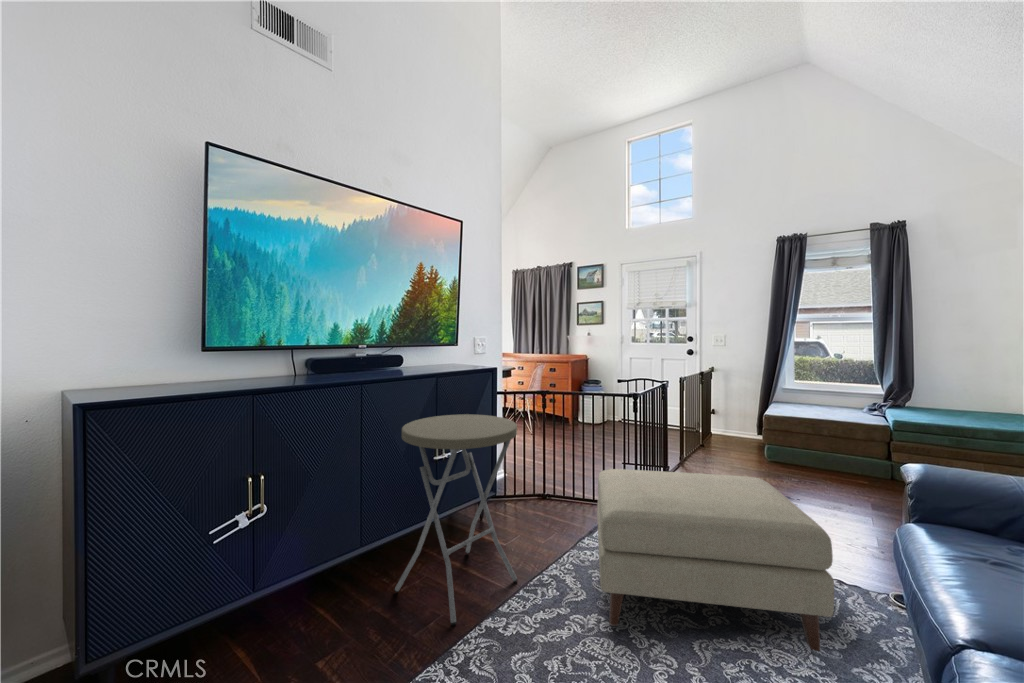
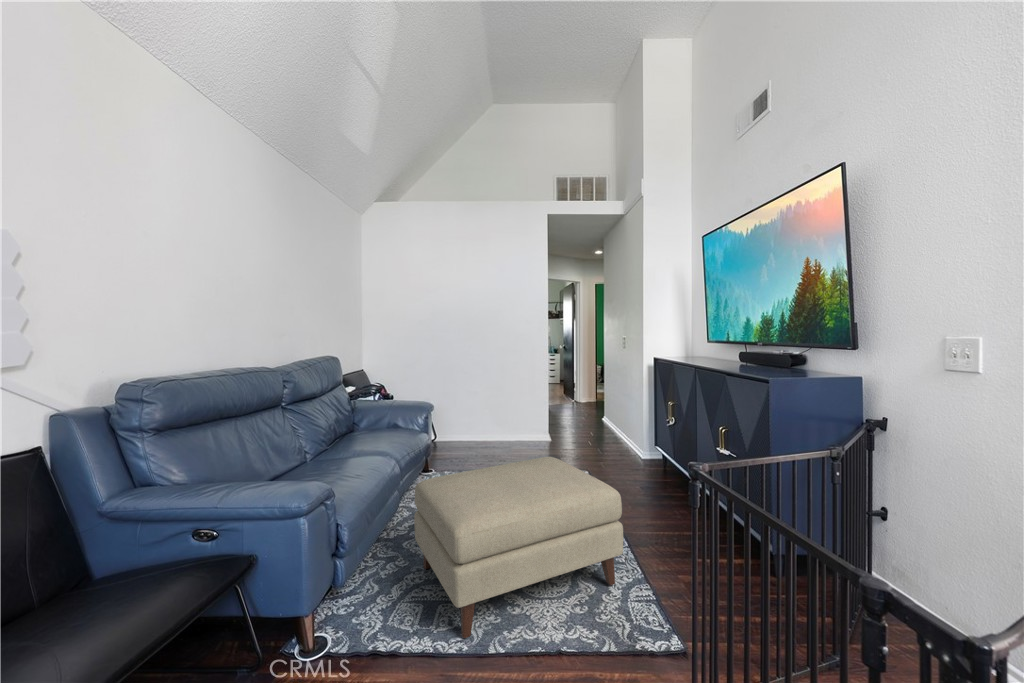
side table: present [395,414,517,625] -> none [614,390,706,538]

